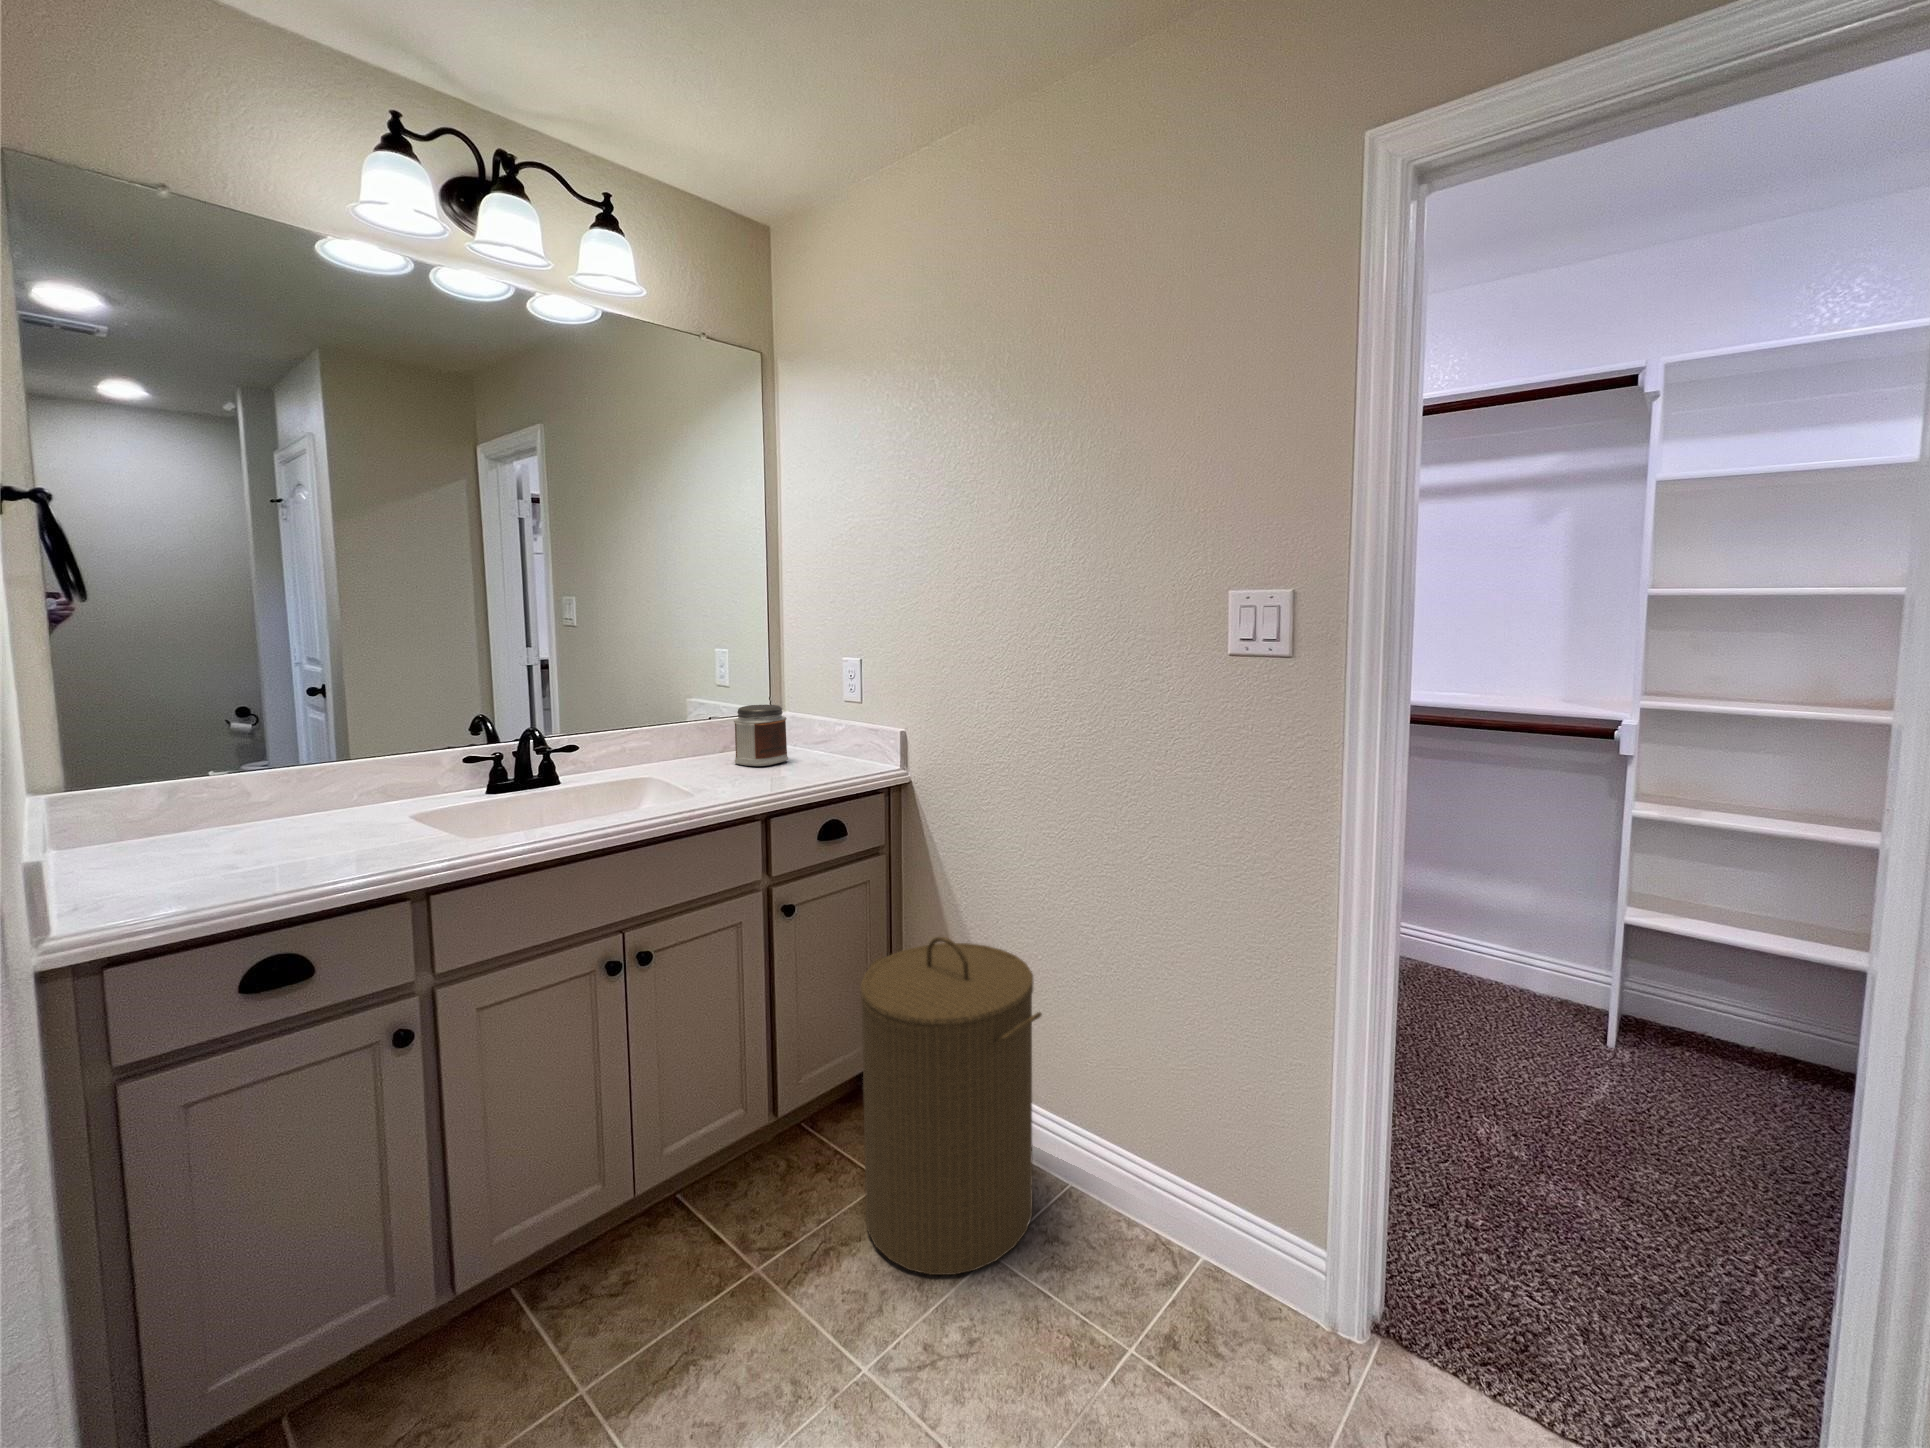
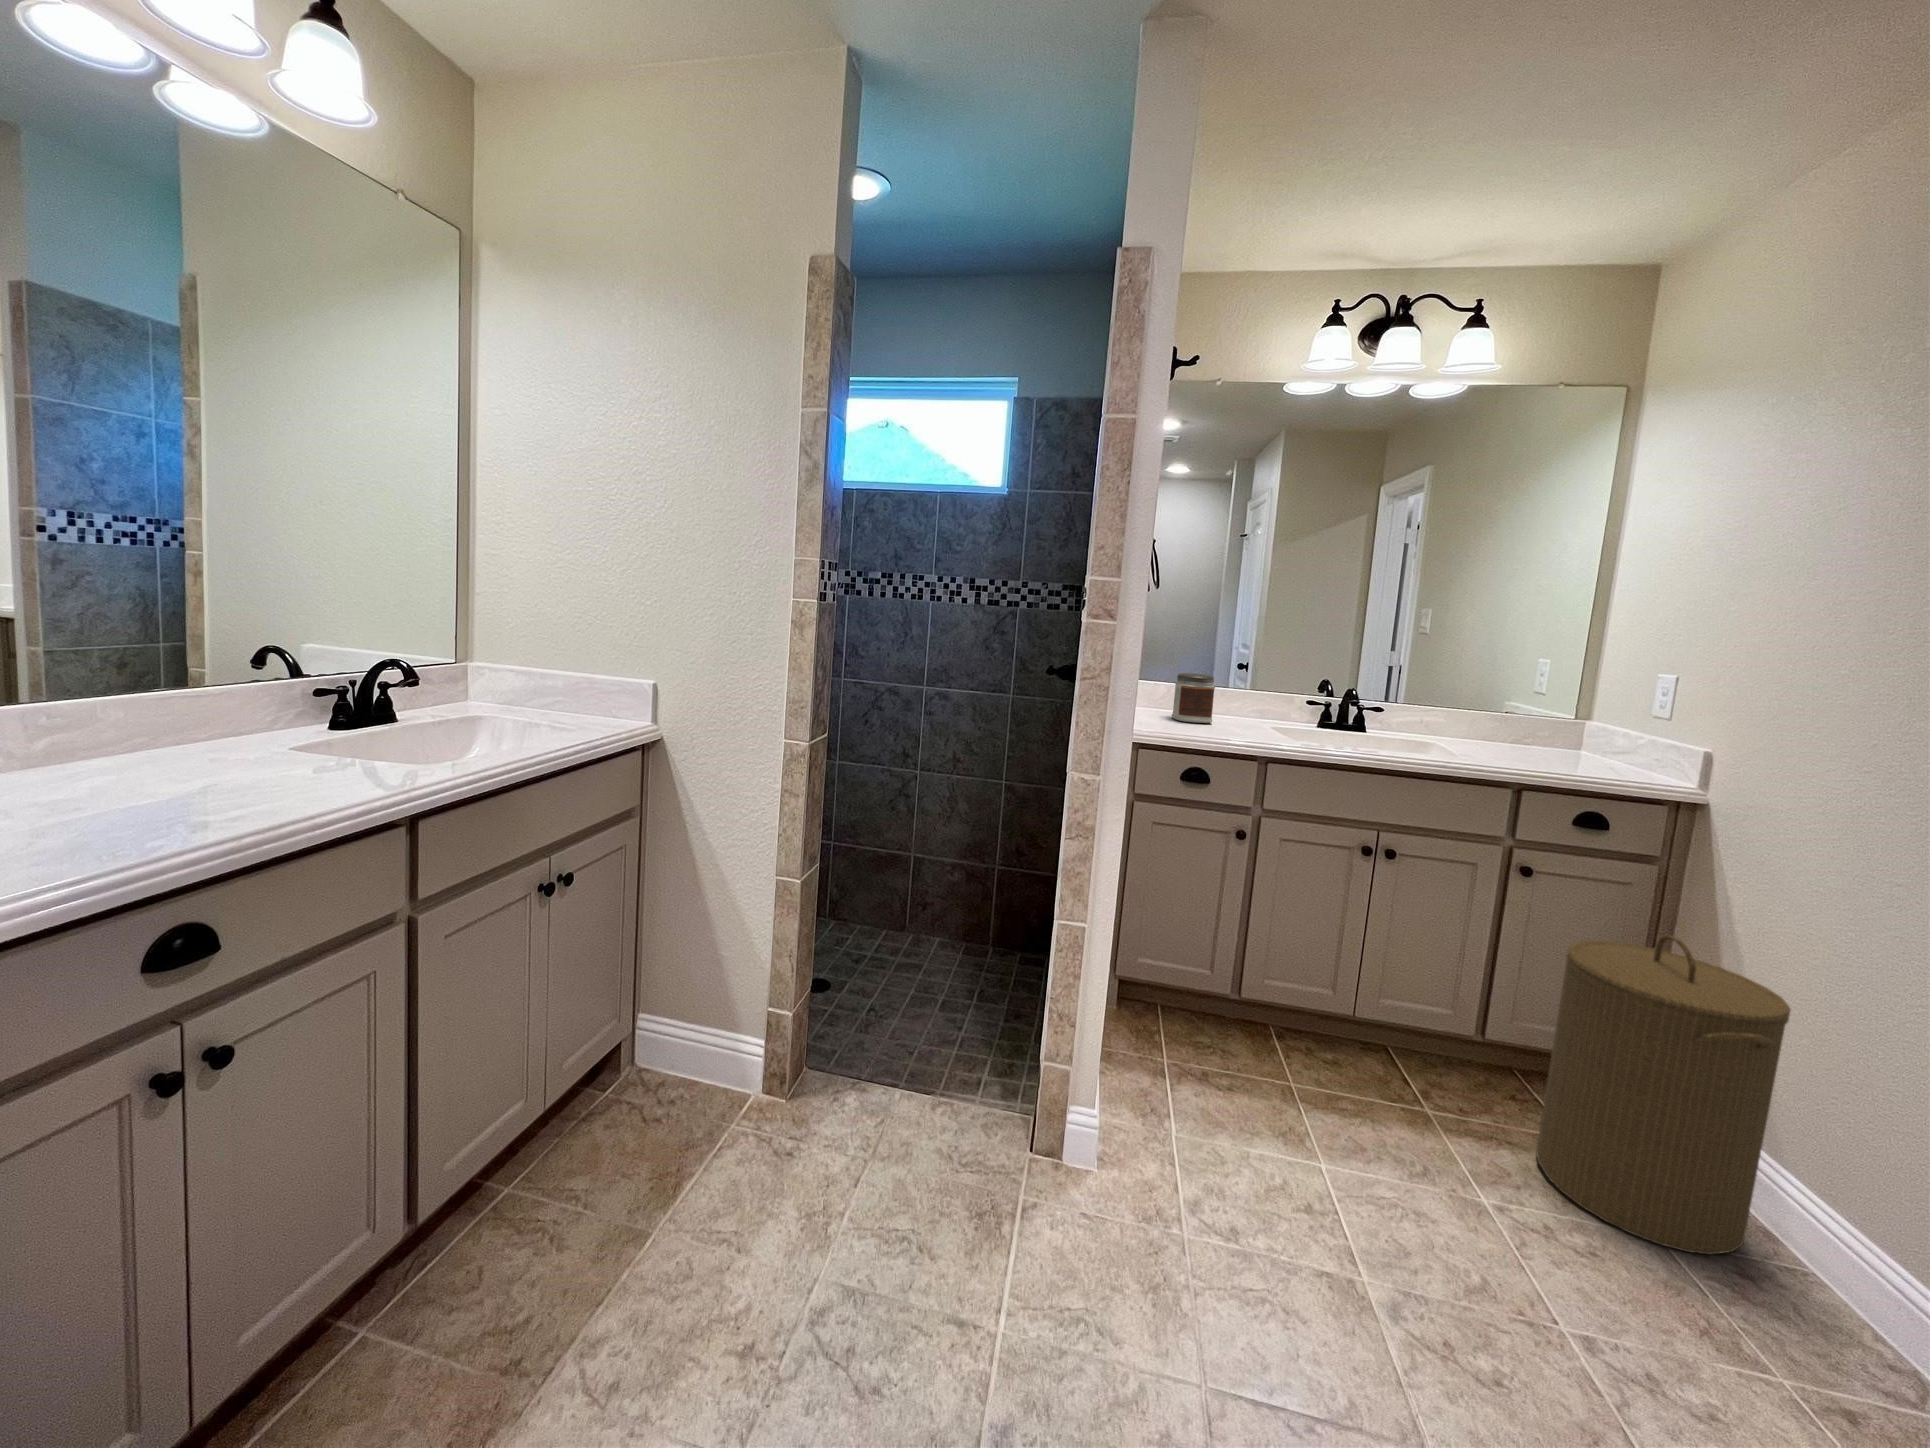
jar: present [734,705,788,766] -> present [1172,673,1215,723]

